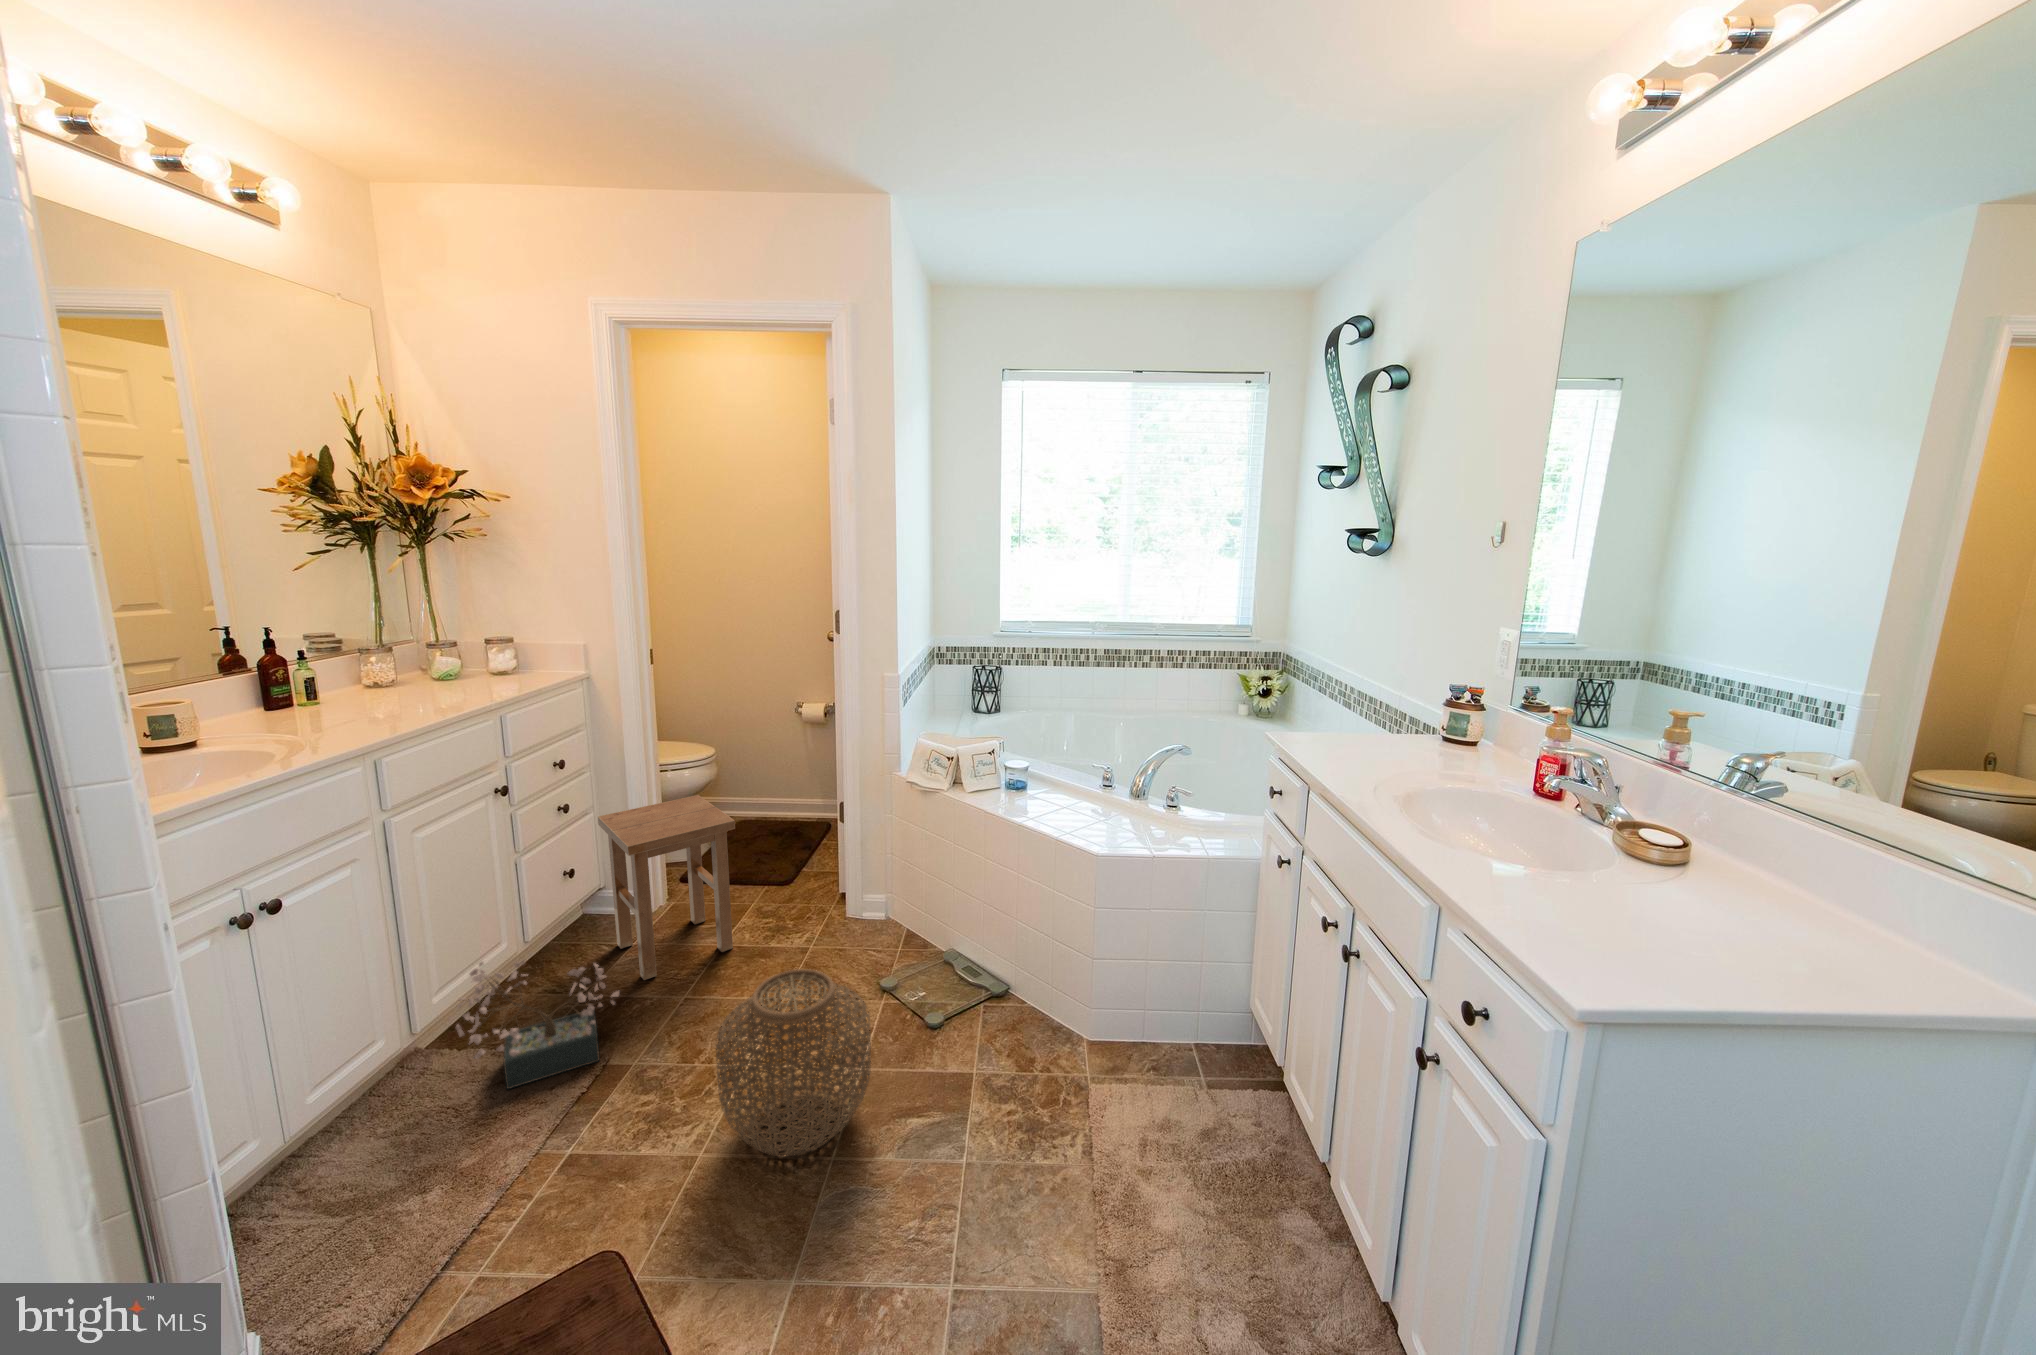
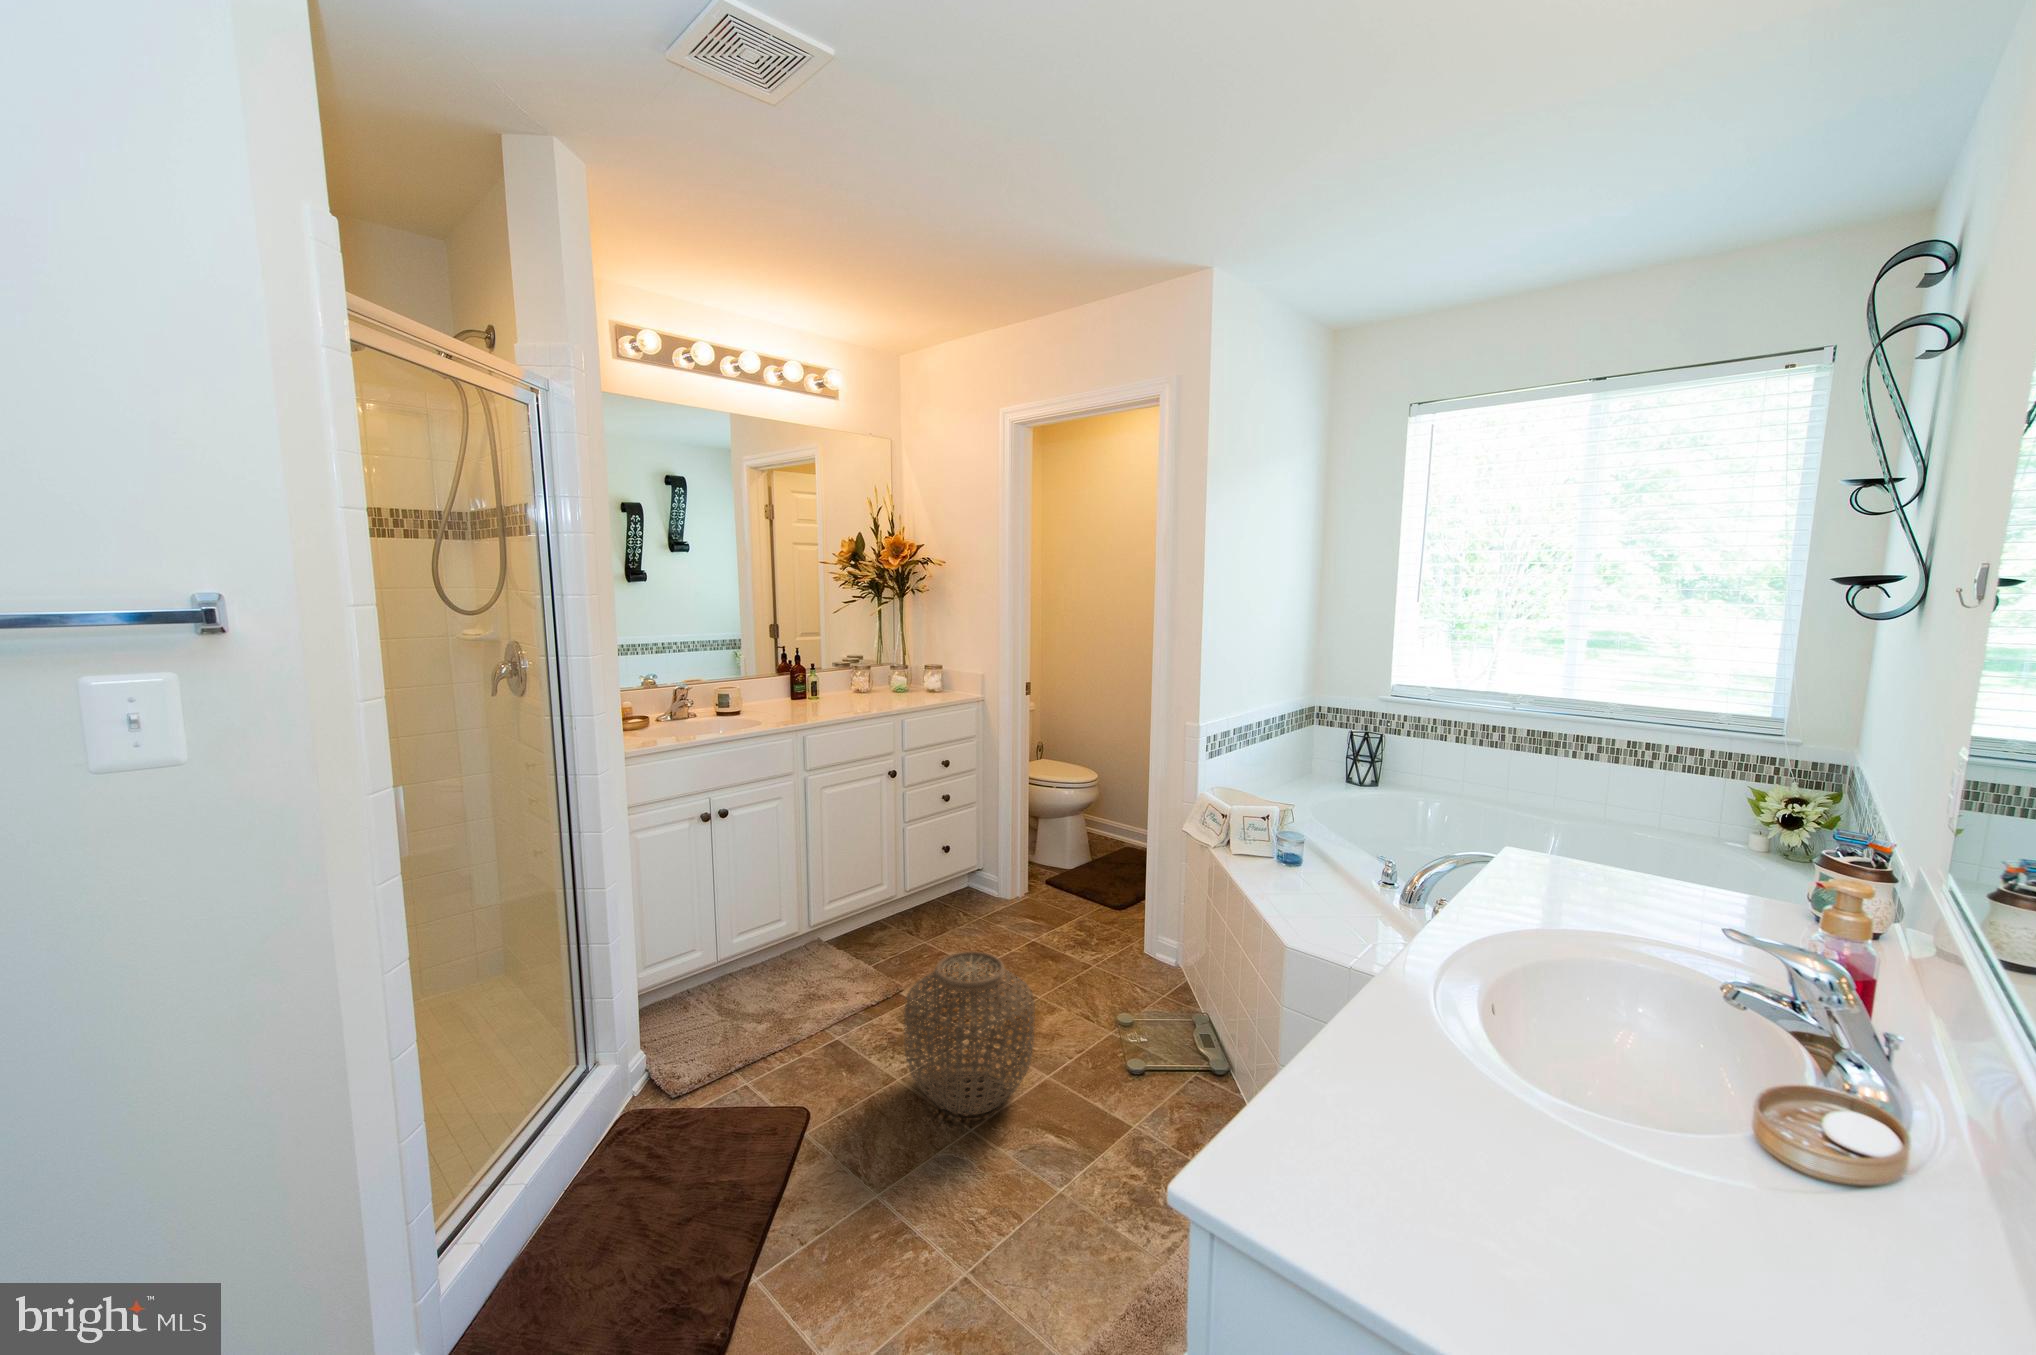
stool: present [598,795,735,980] -> none [957,808,1044,948]
decorative plant: present [456,961,619,1089] -> none [819,885,922,988]

